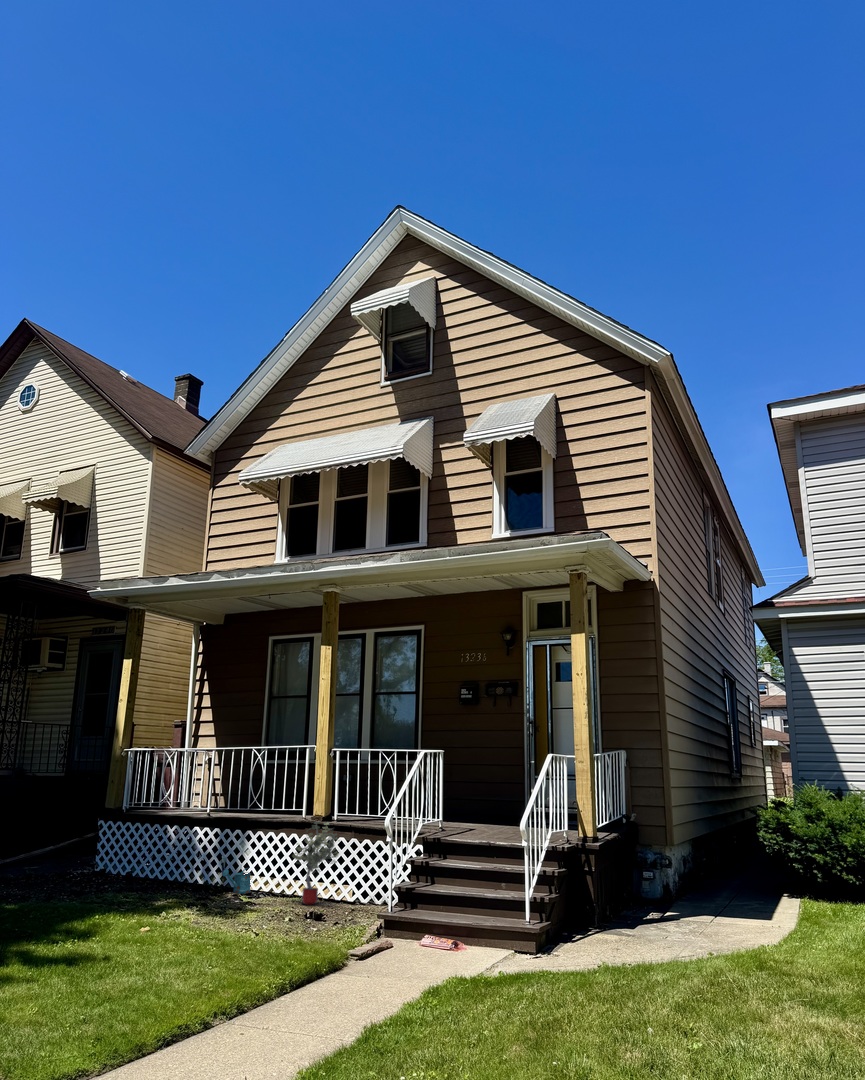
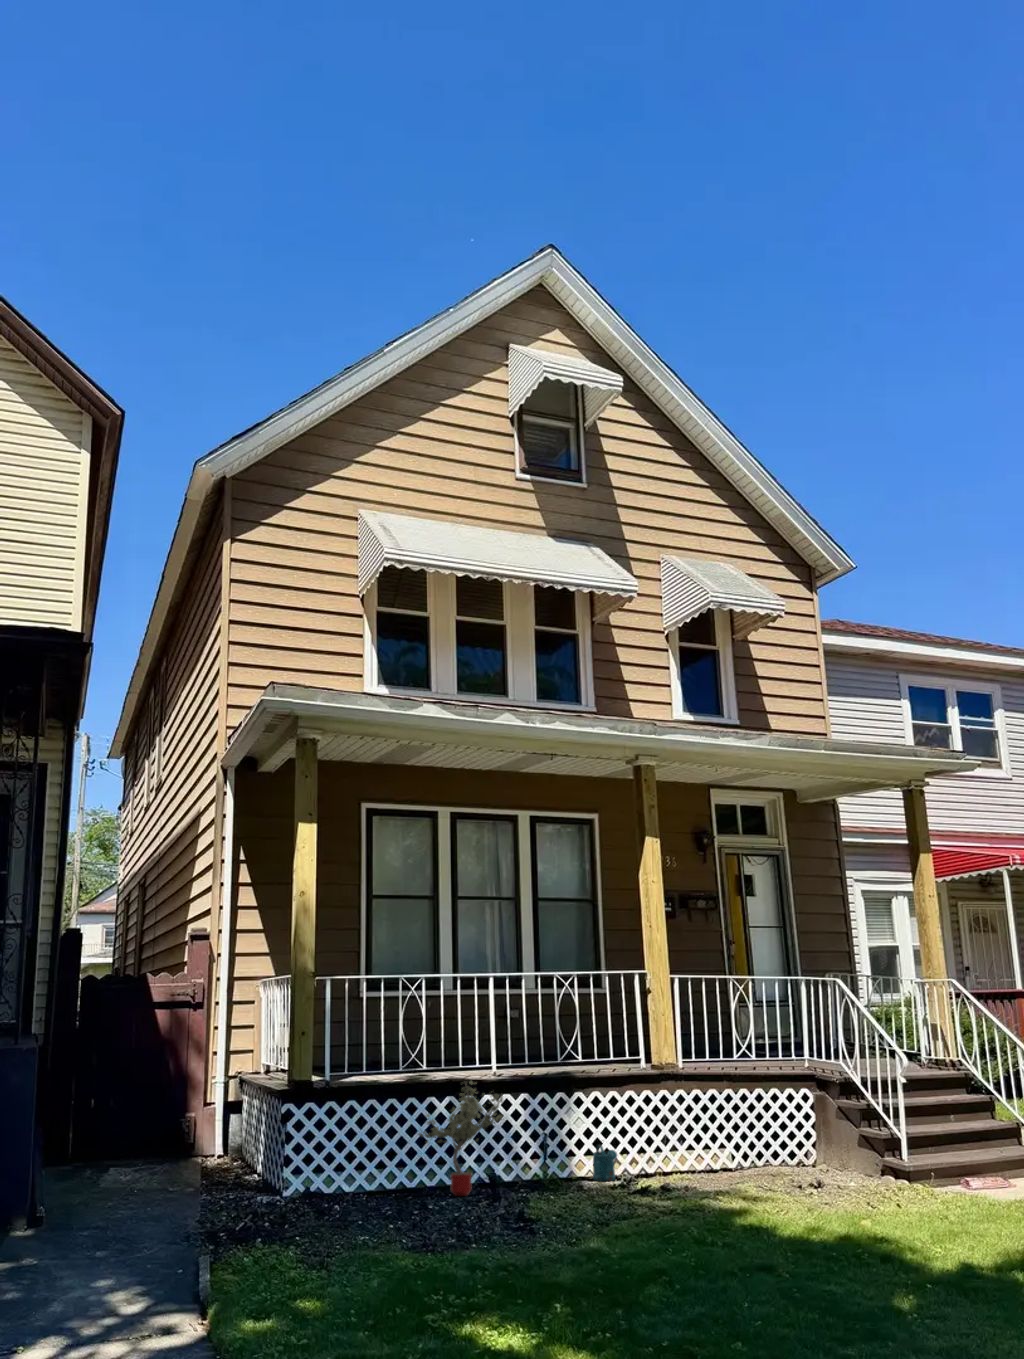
potted tree: present [293,821,339,905] -> present [419,1081,503,1196]

